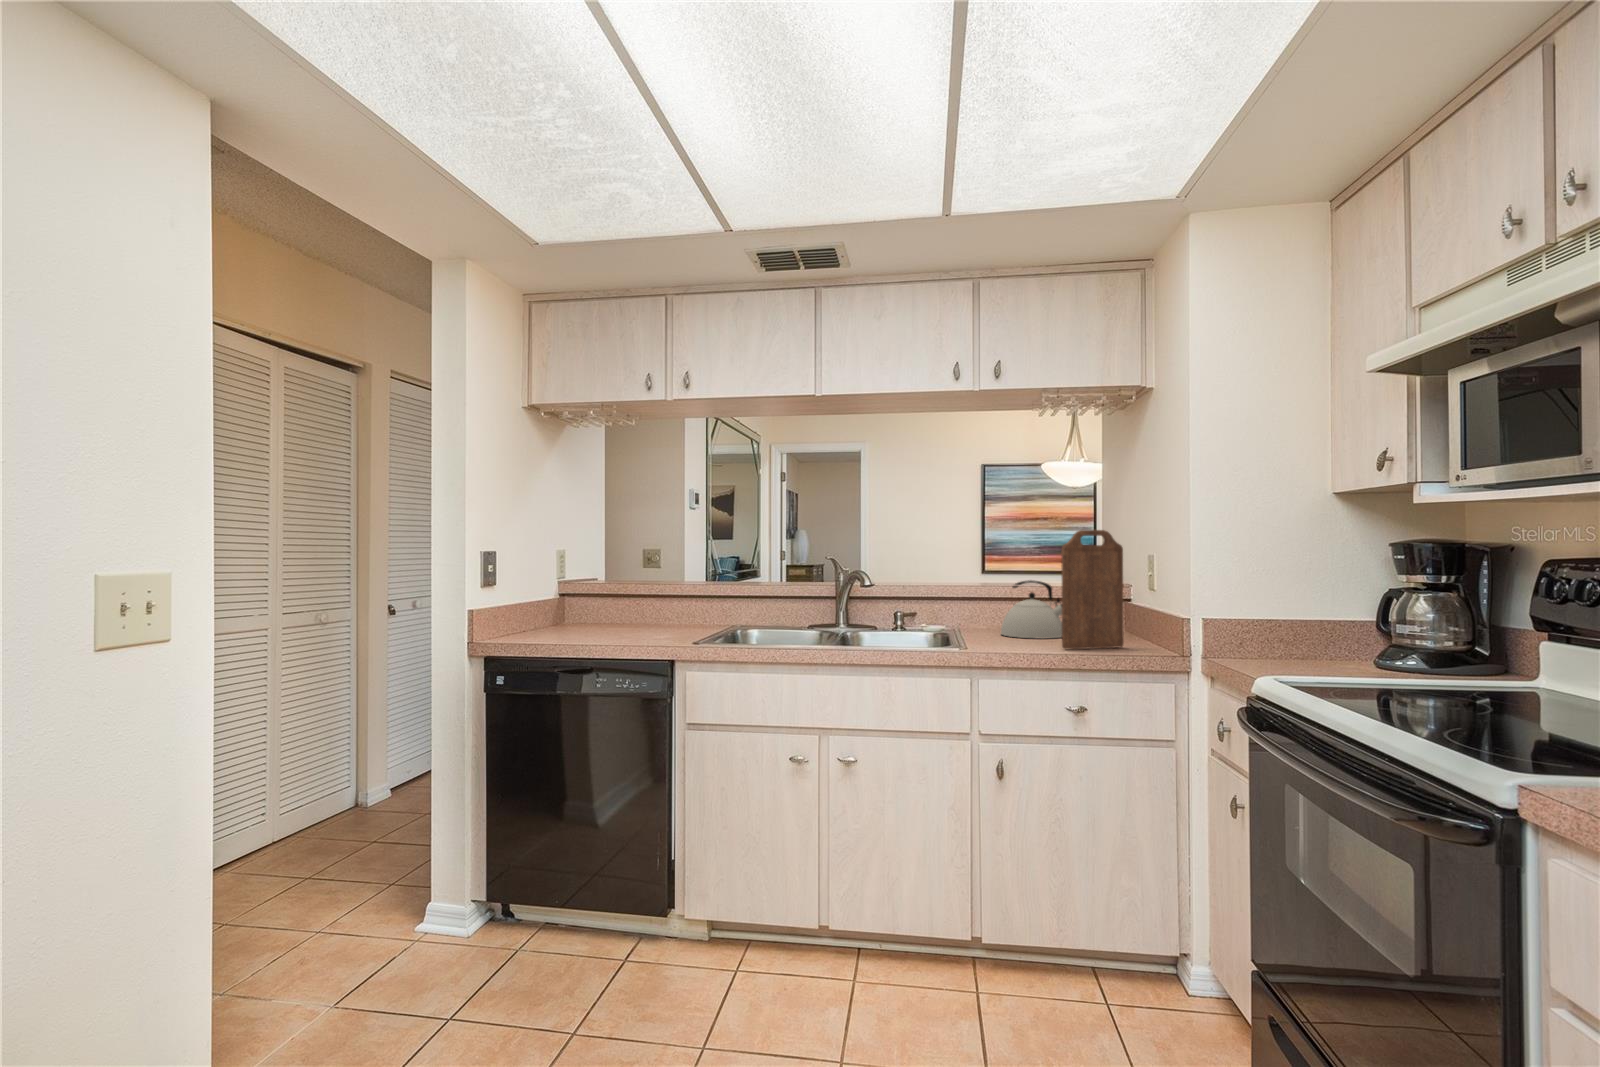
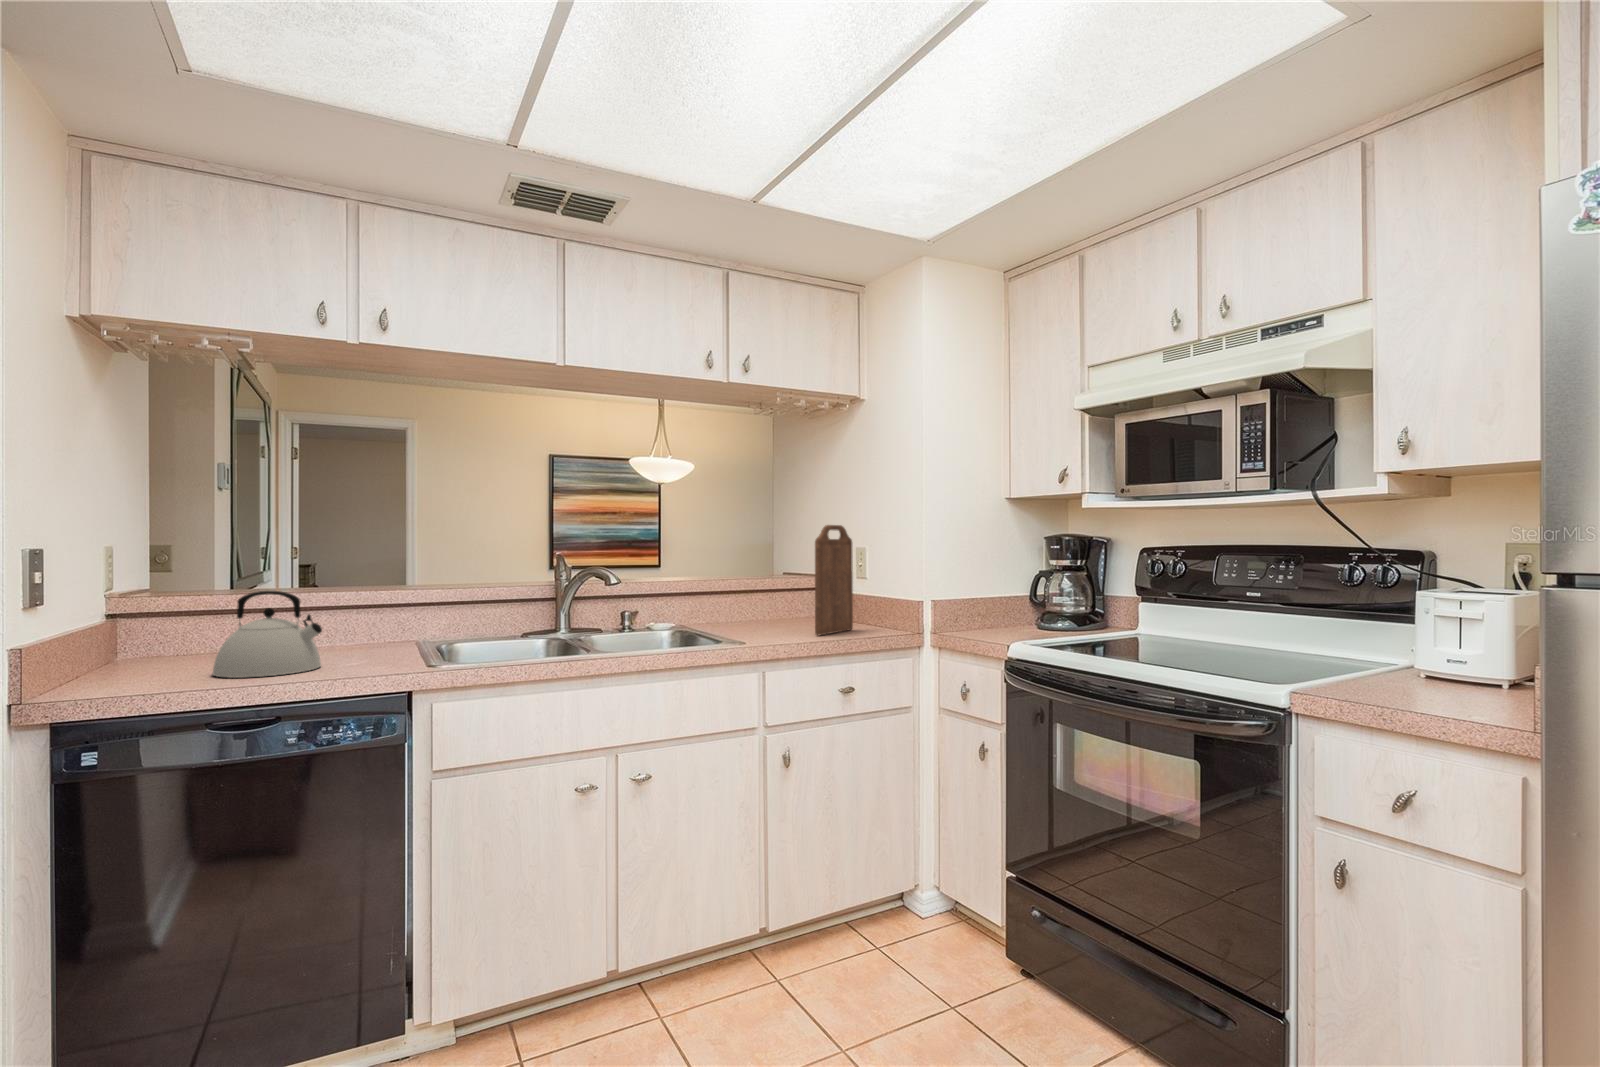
kettle: present [1001,580,1062,639] -> present [212,591,322,678]

